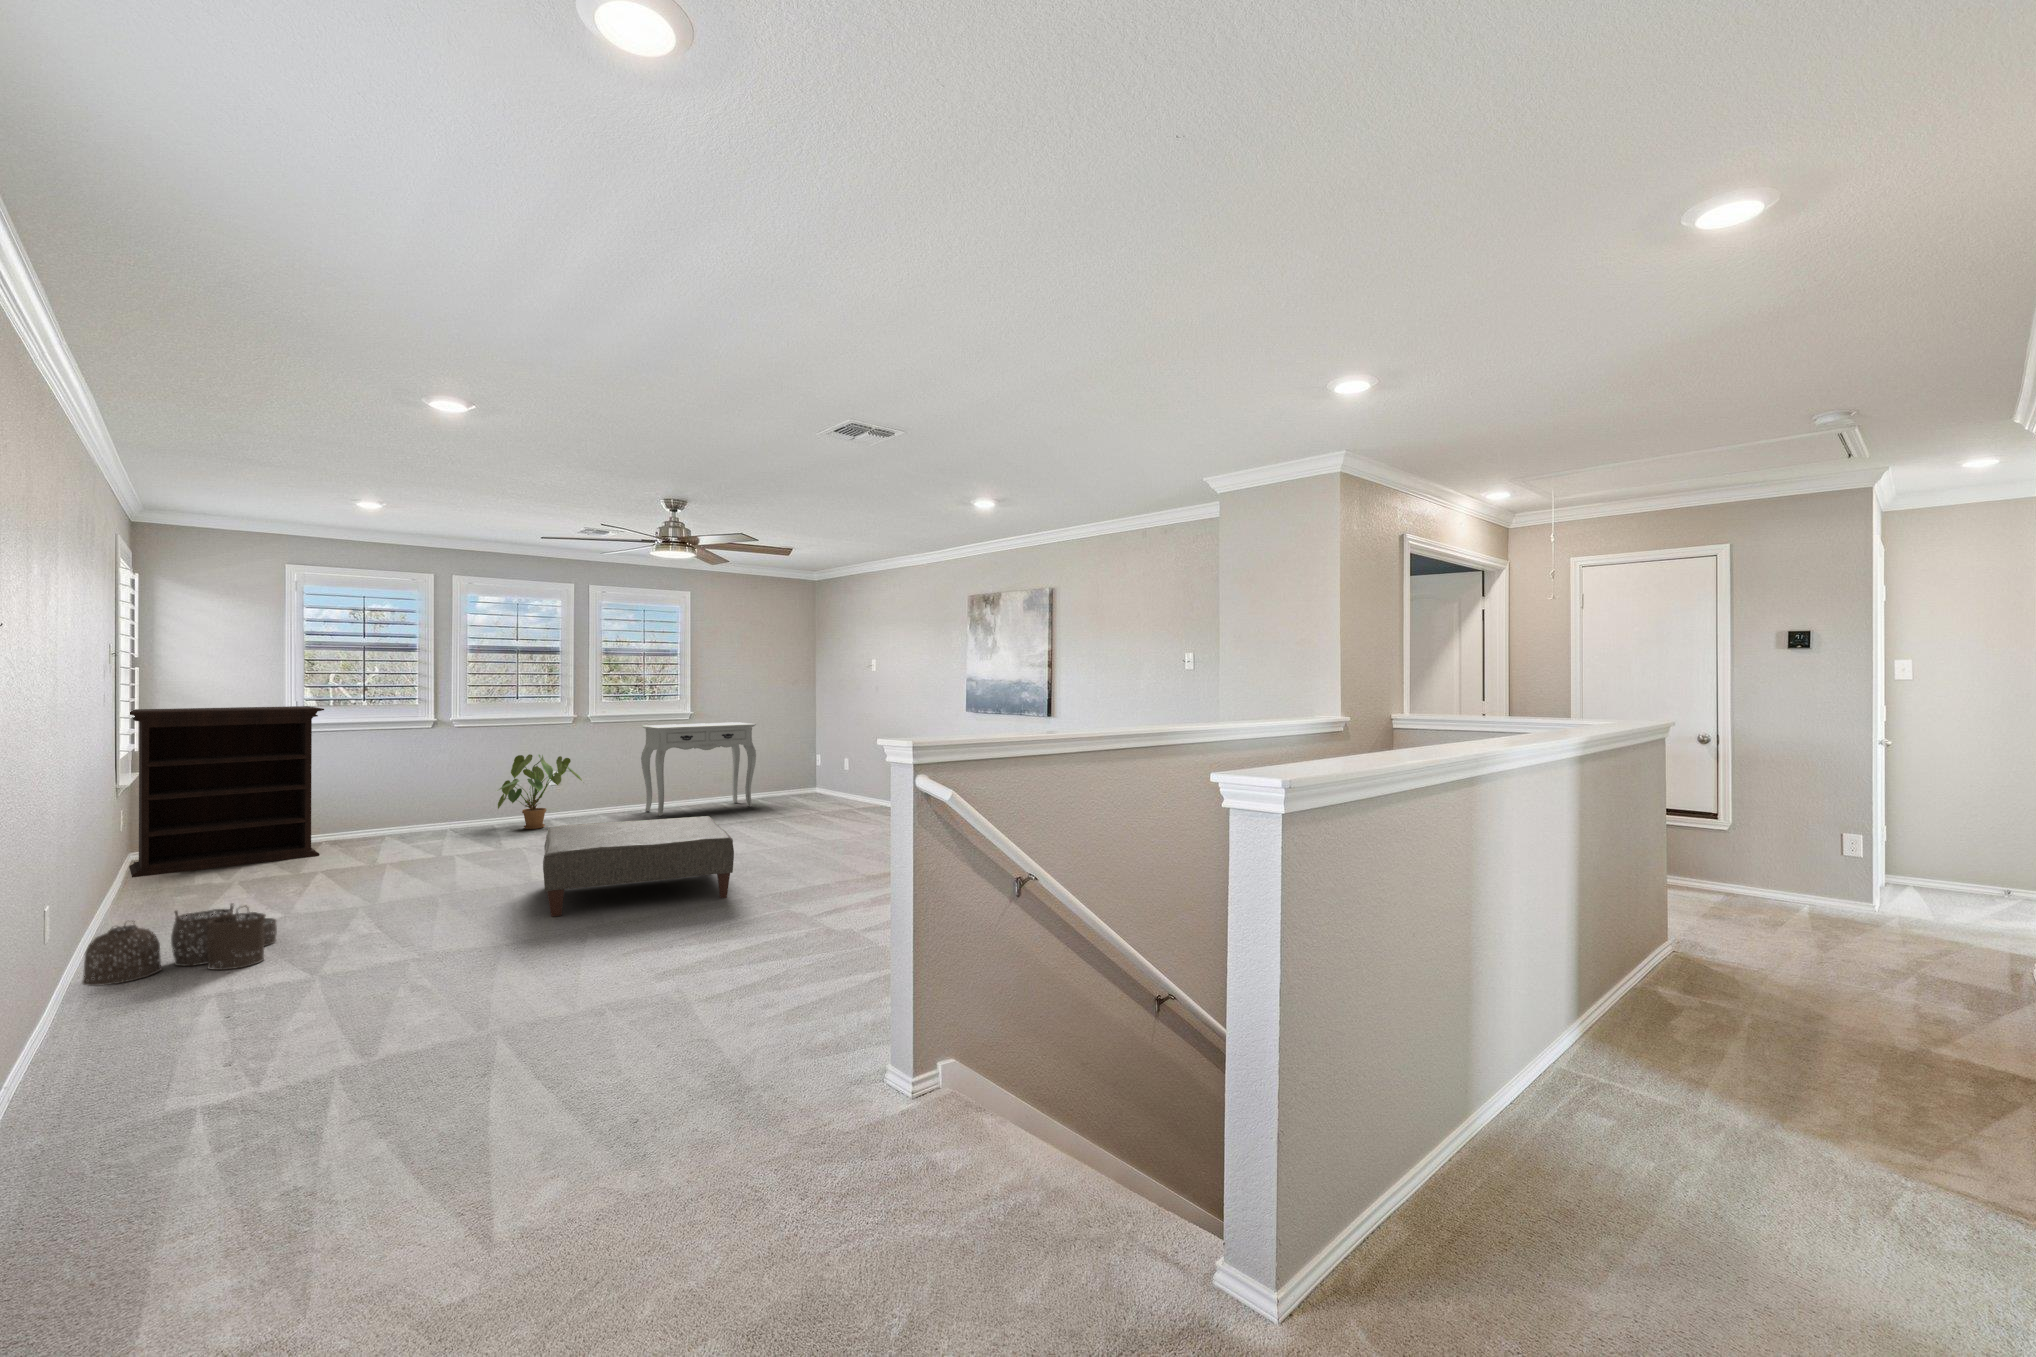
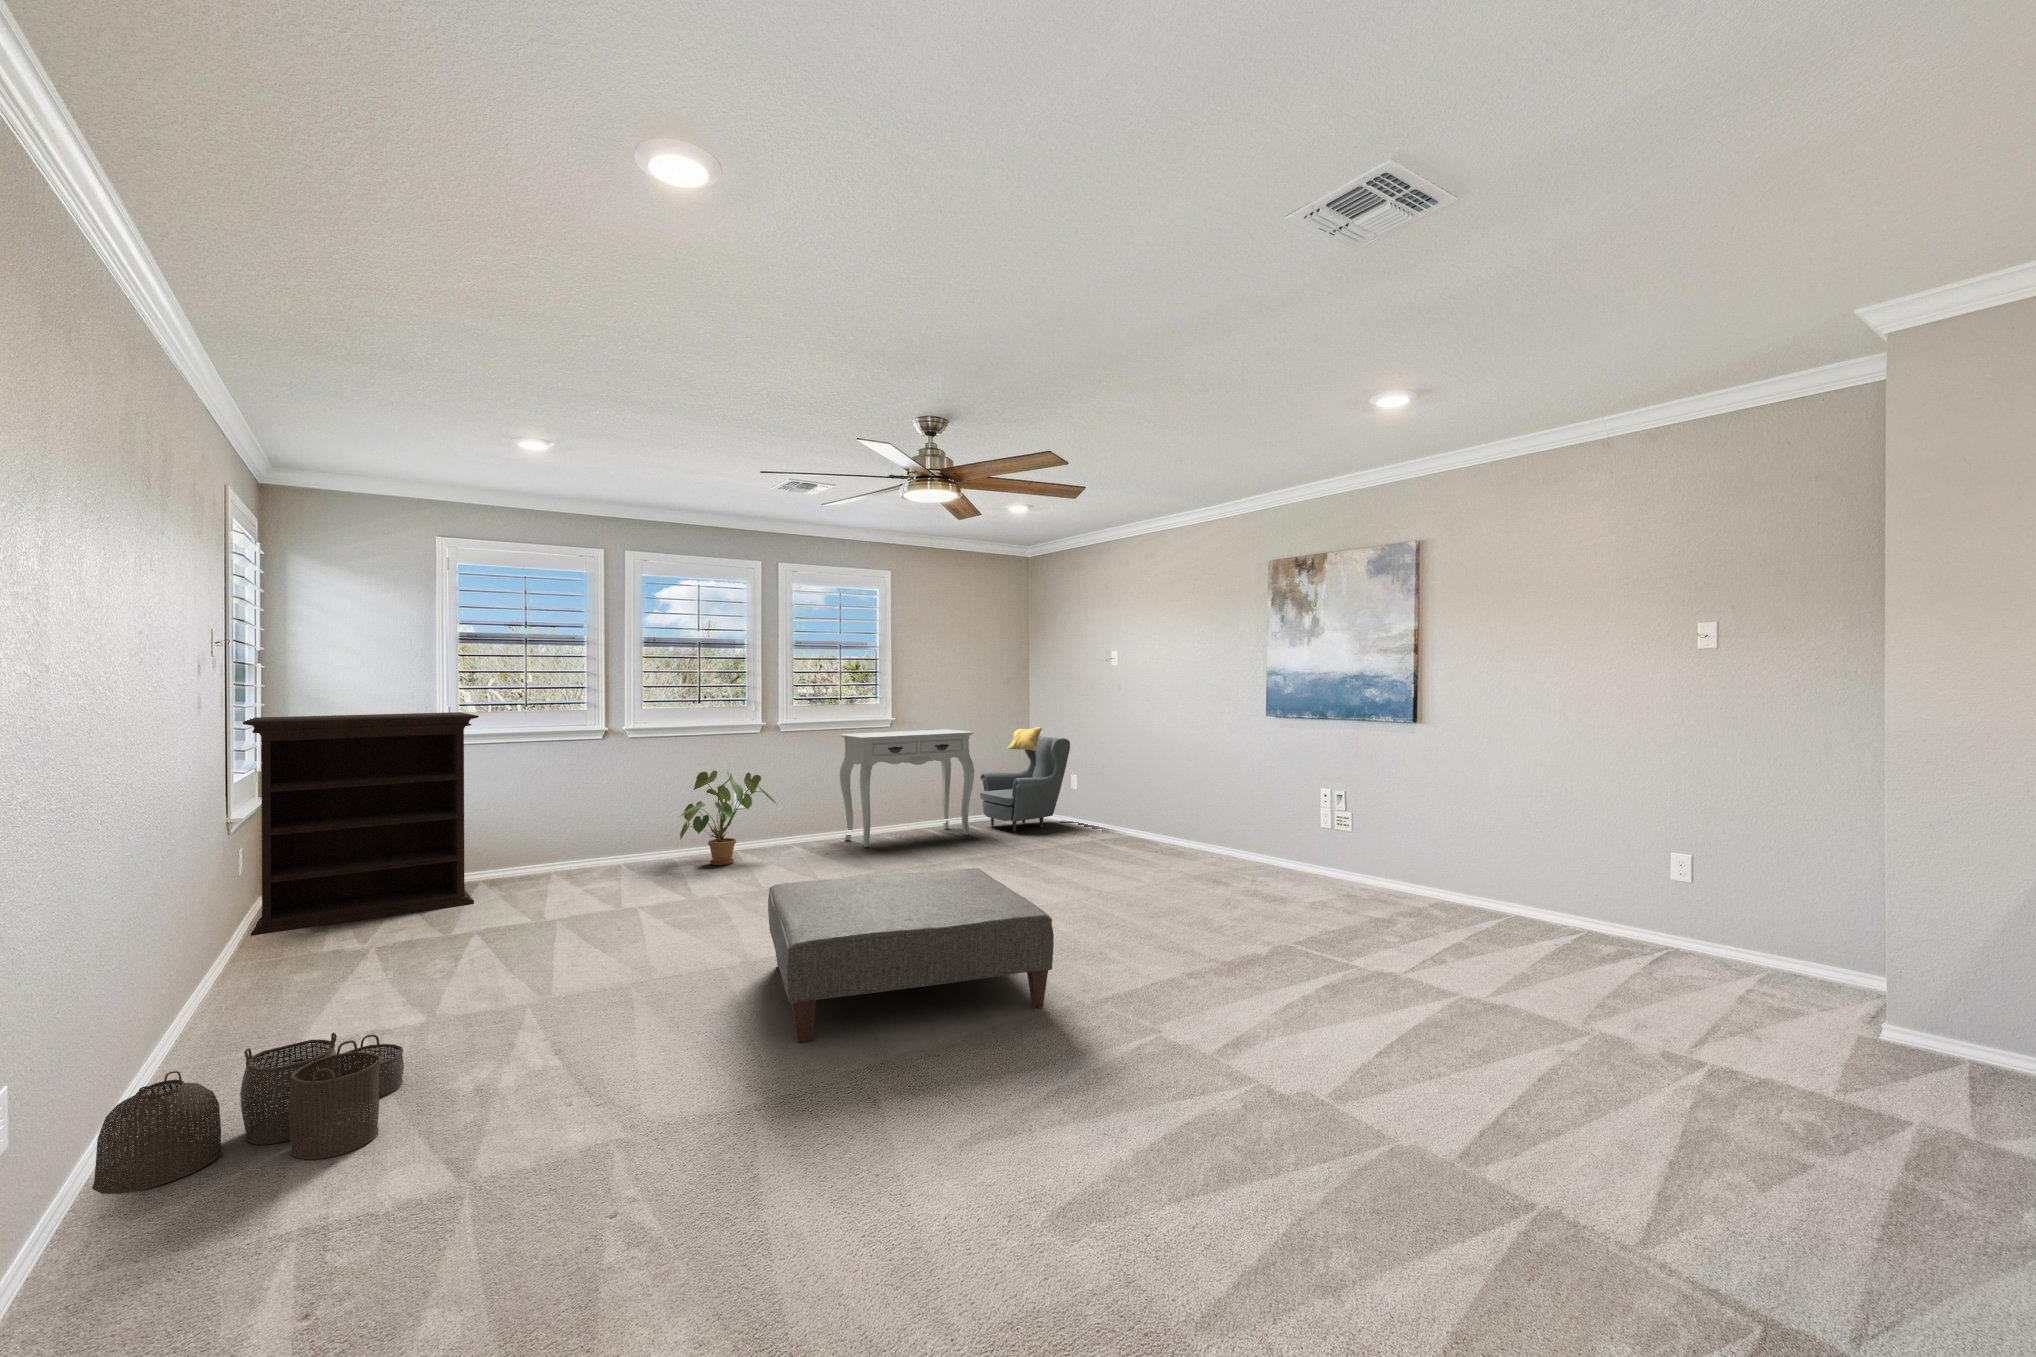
armchair: none [765,721,840,804] -> present [980,727,1070,832]

